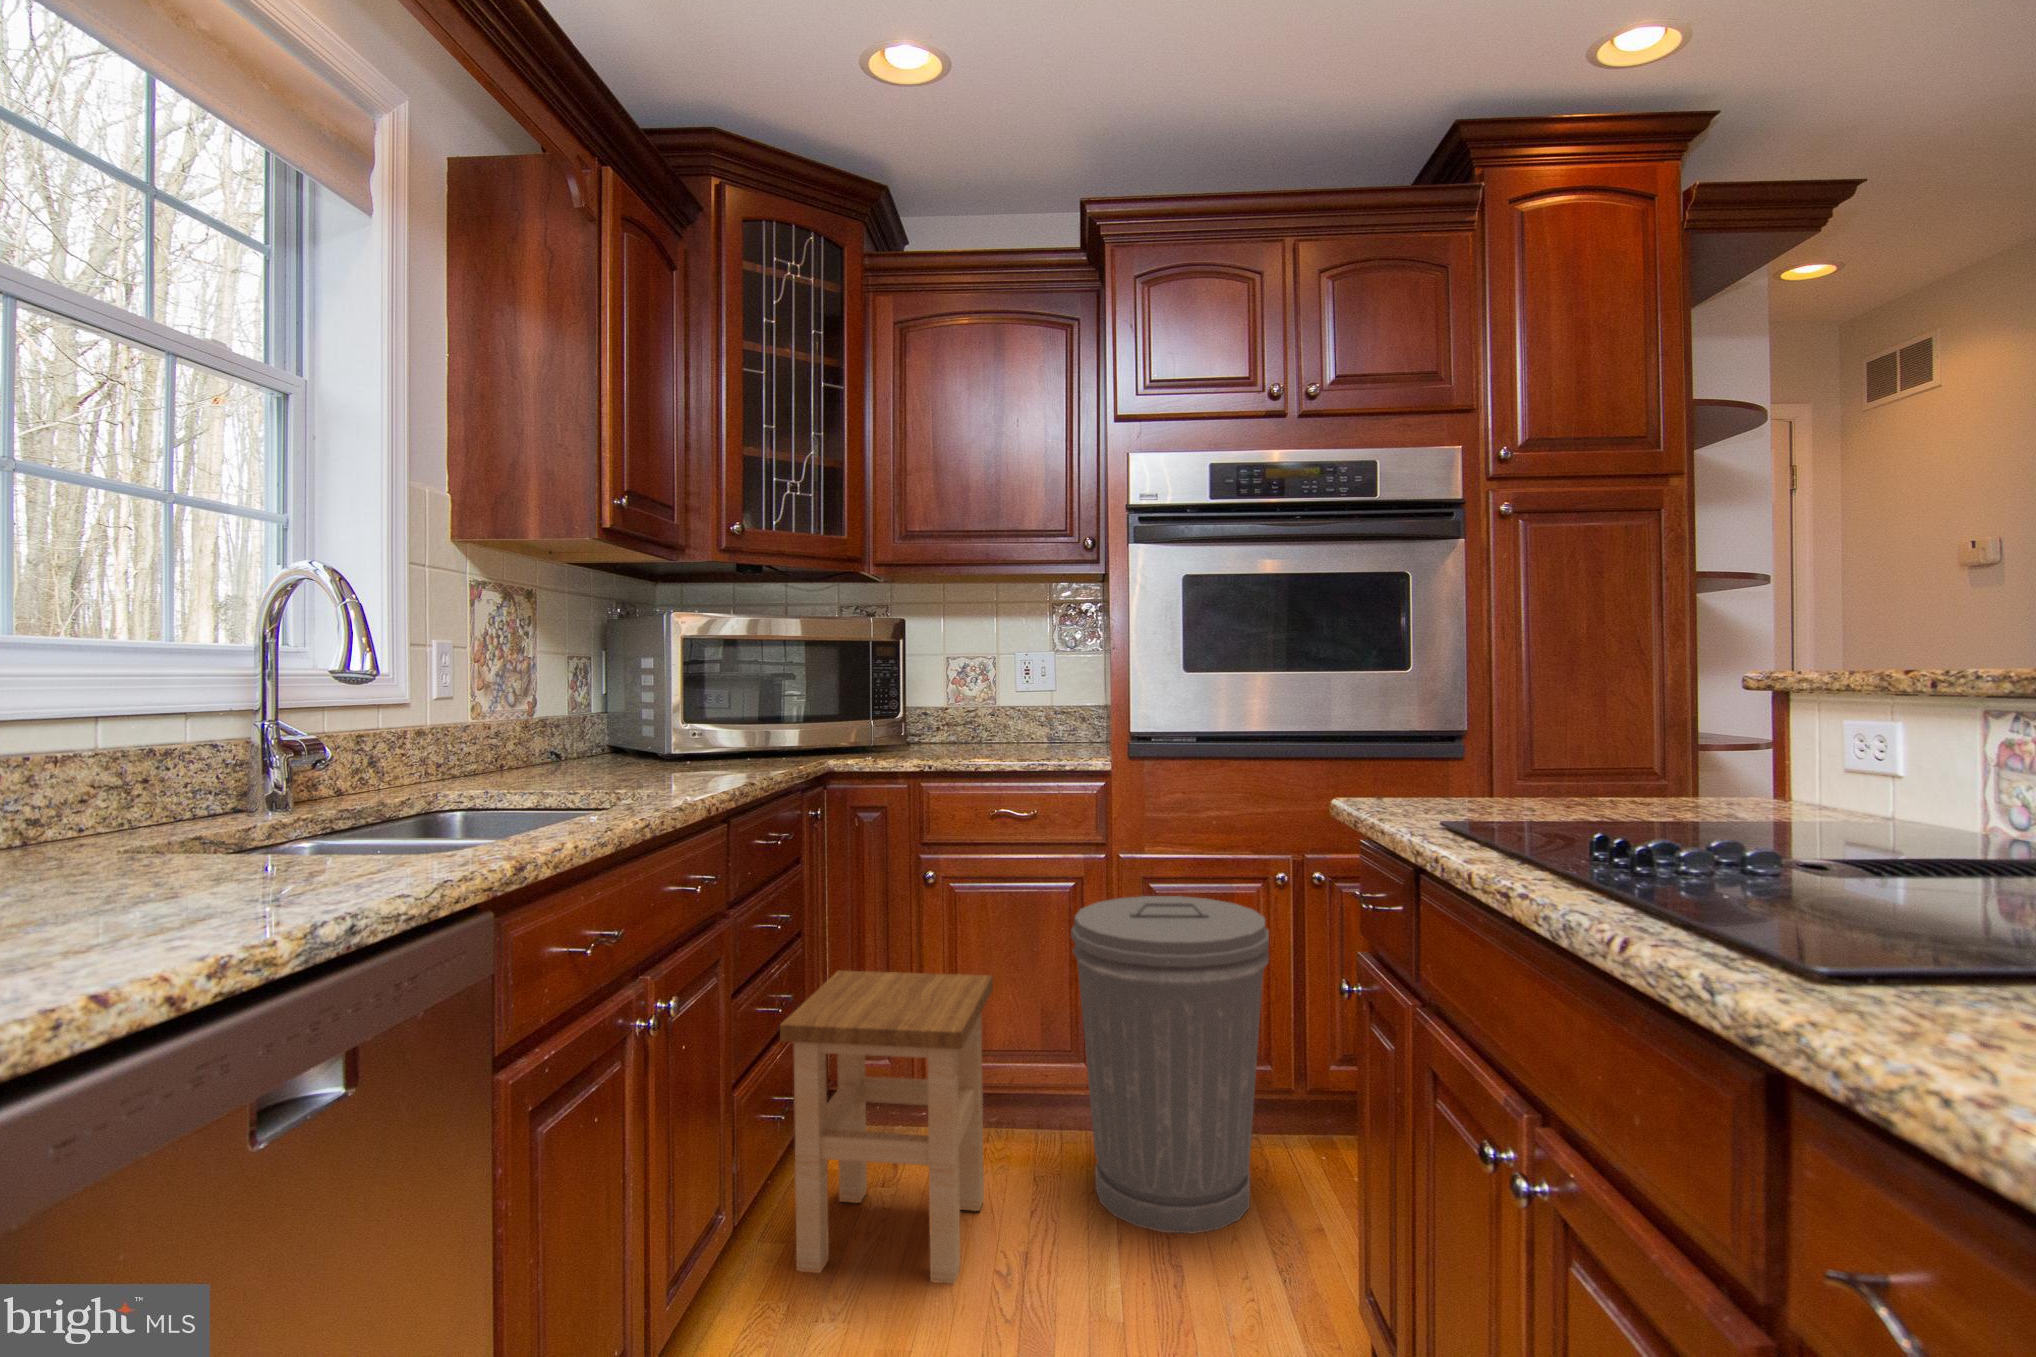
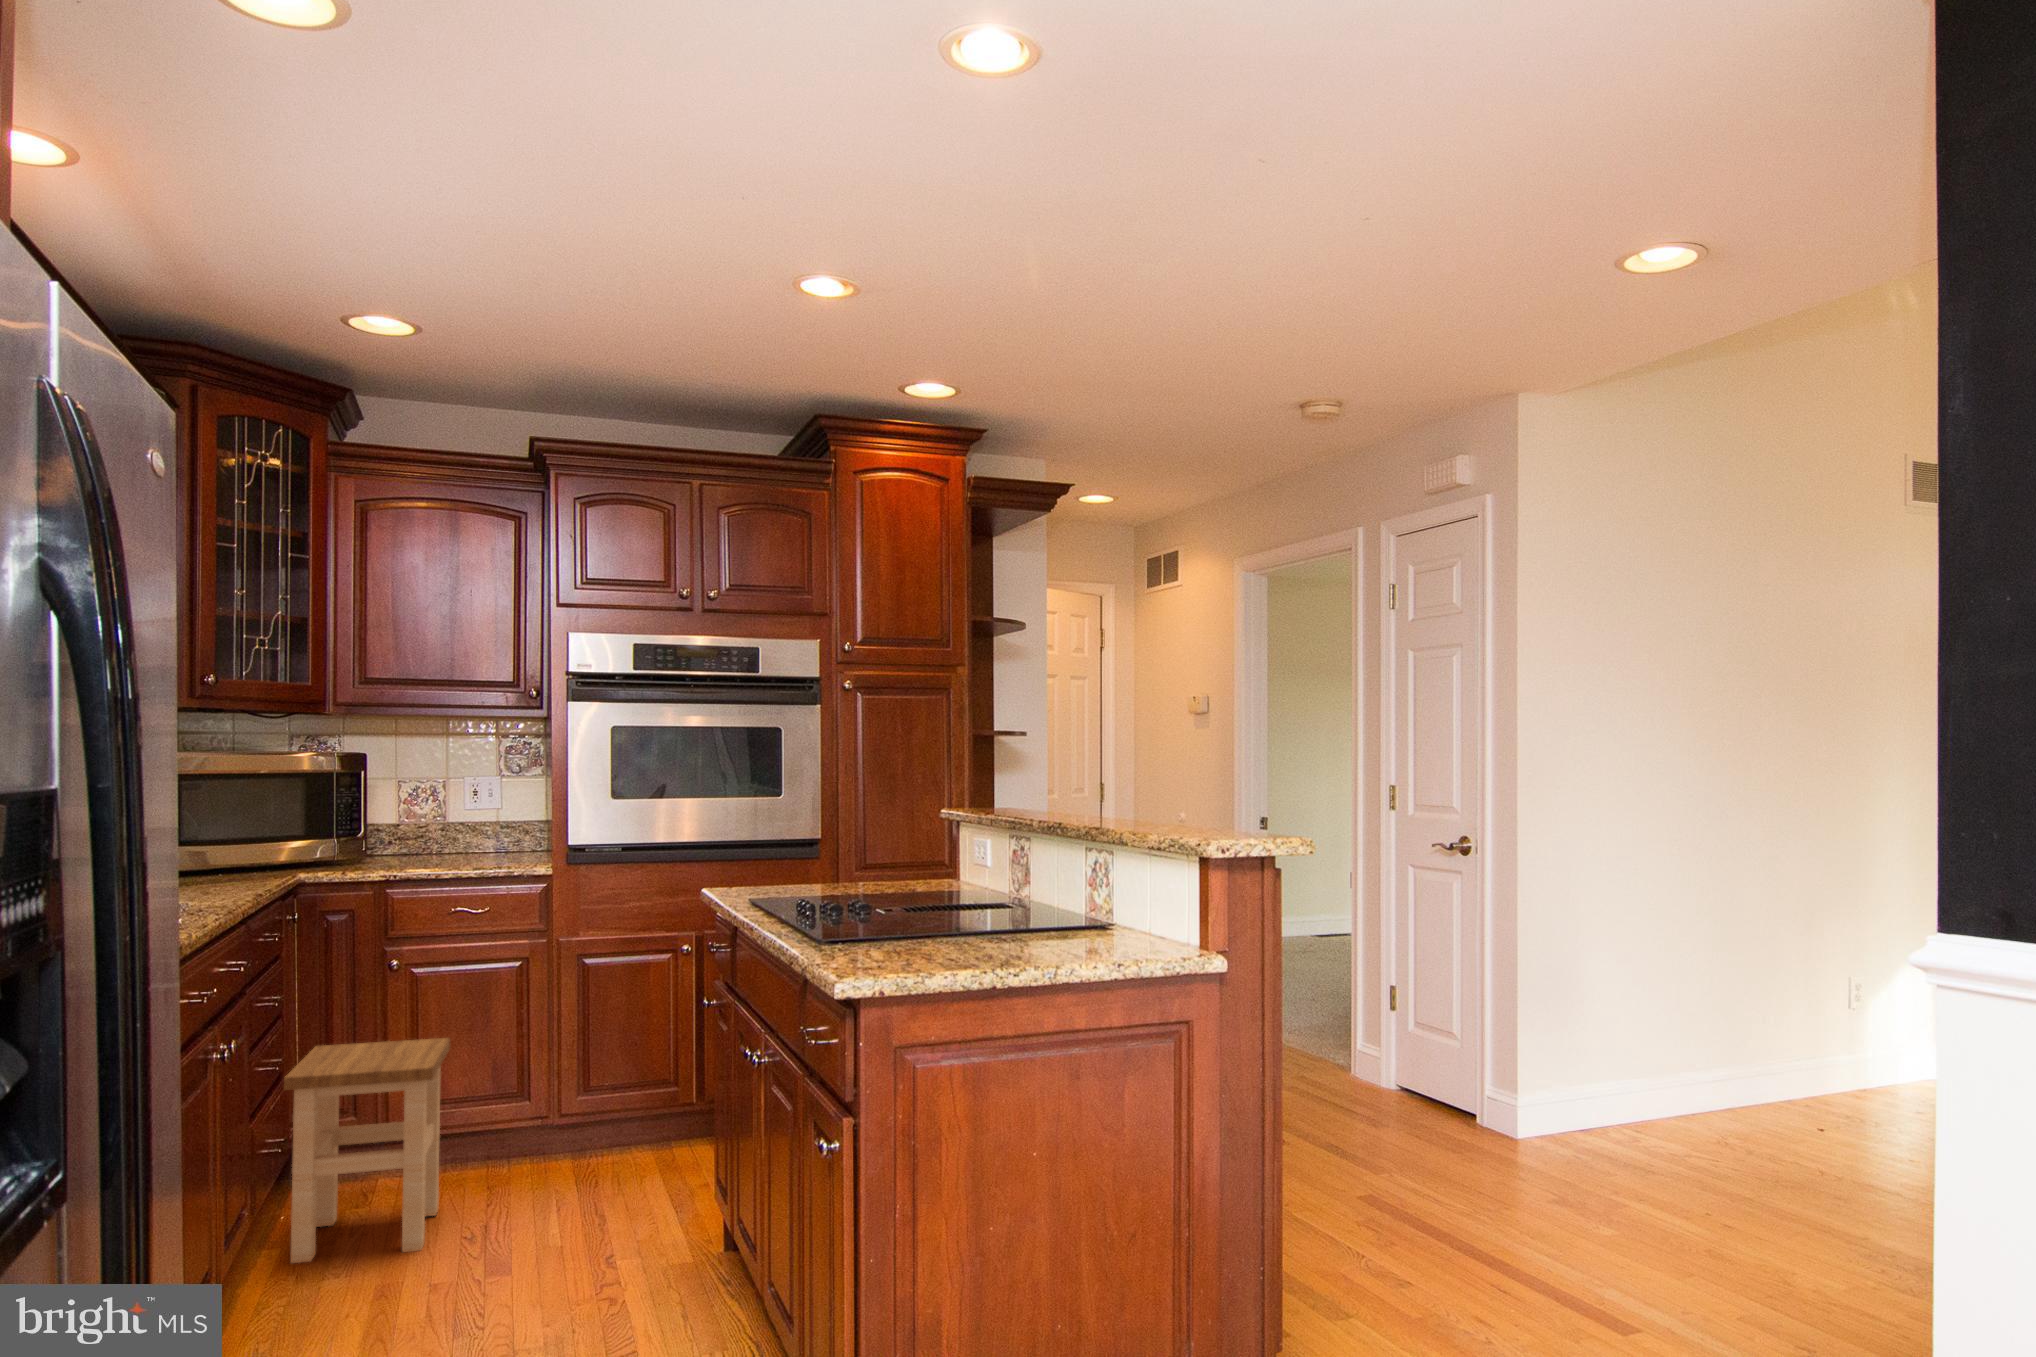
trash can: present [1071,896,1269,1233] -> none [515,971,664,1207]

